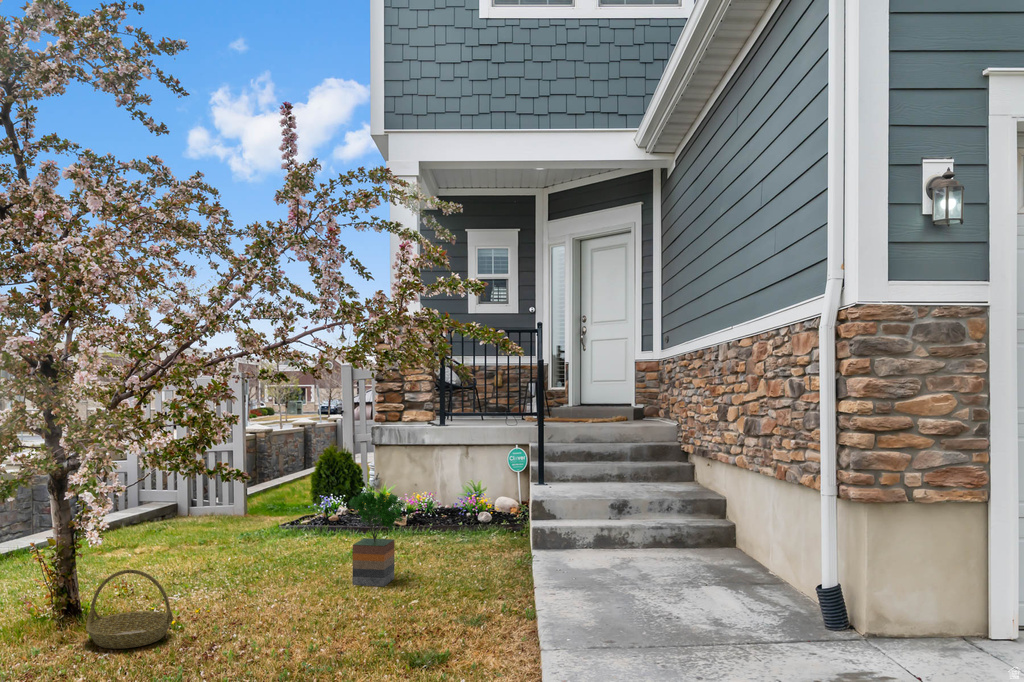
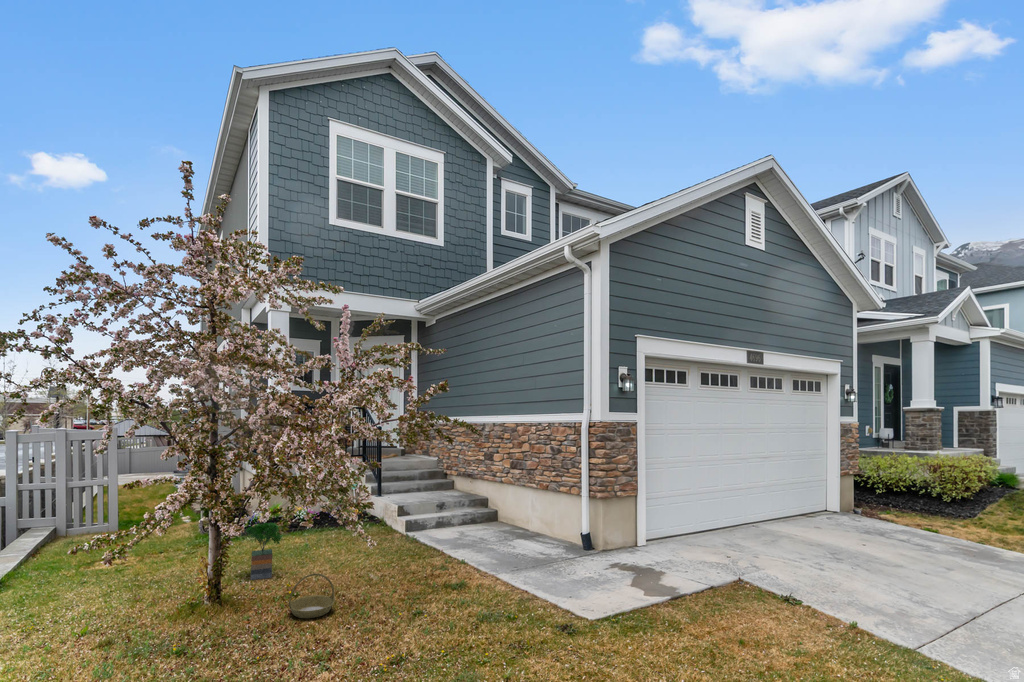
potted tree: present [350,492,405,587] -> present [246,523,282,580]

